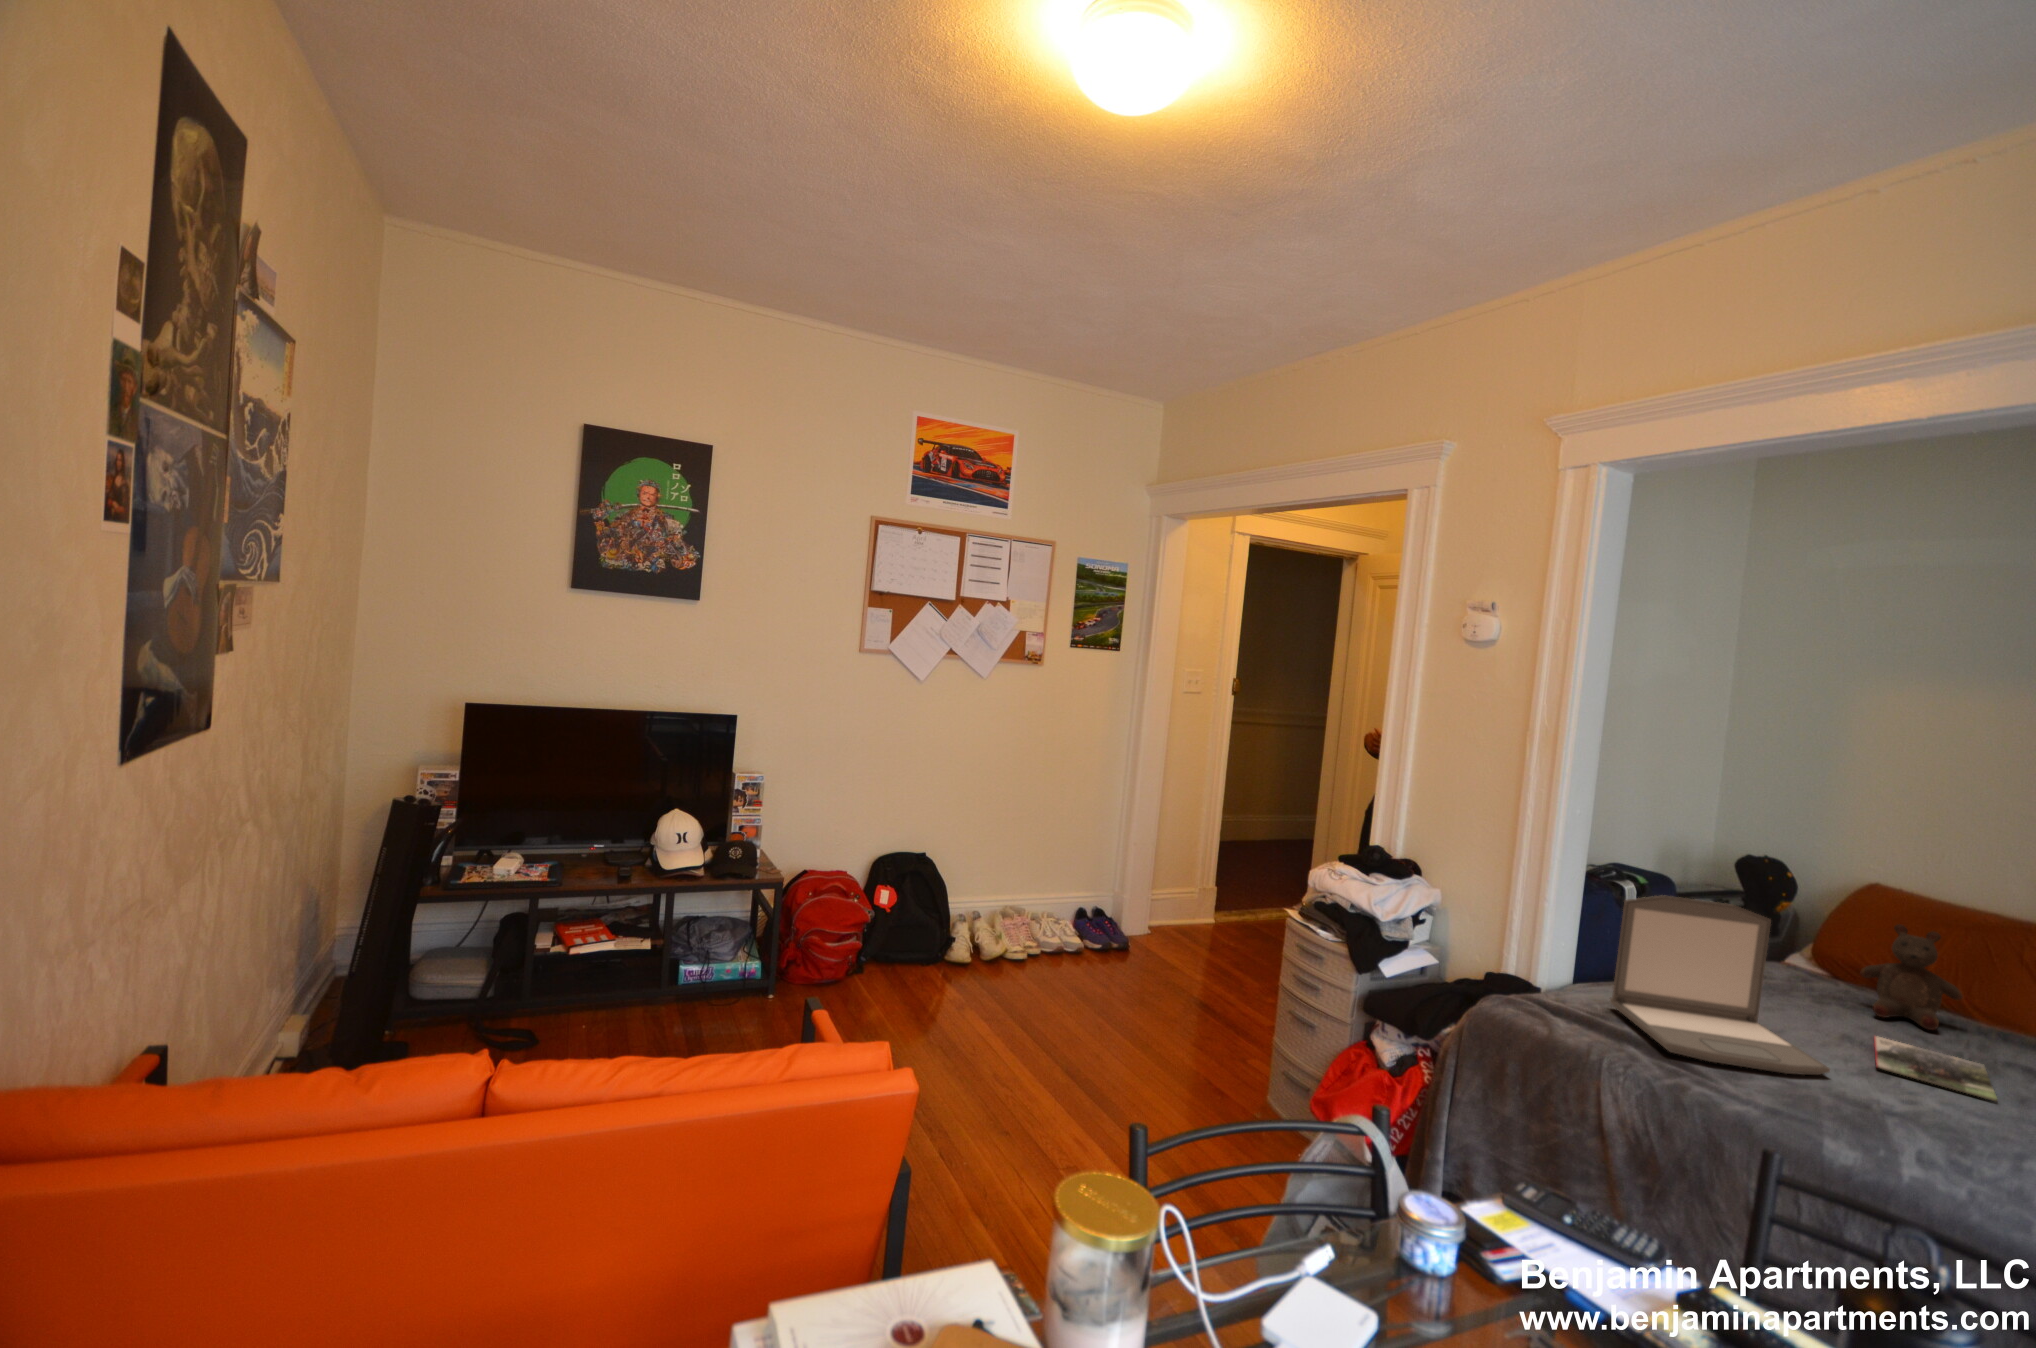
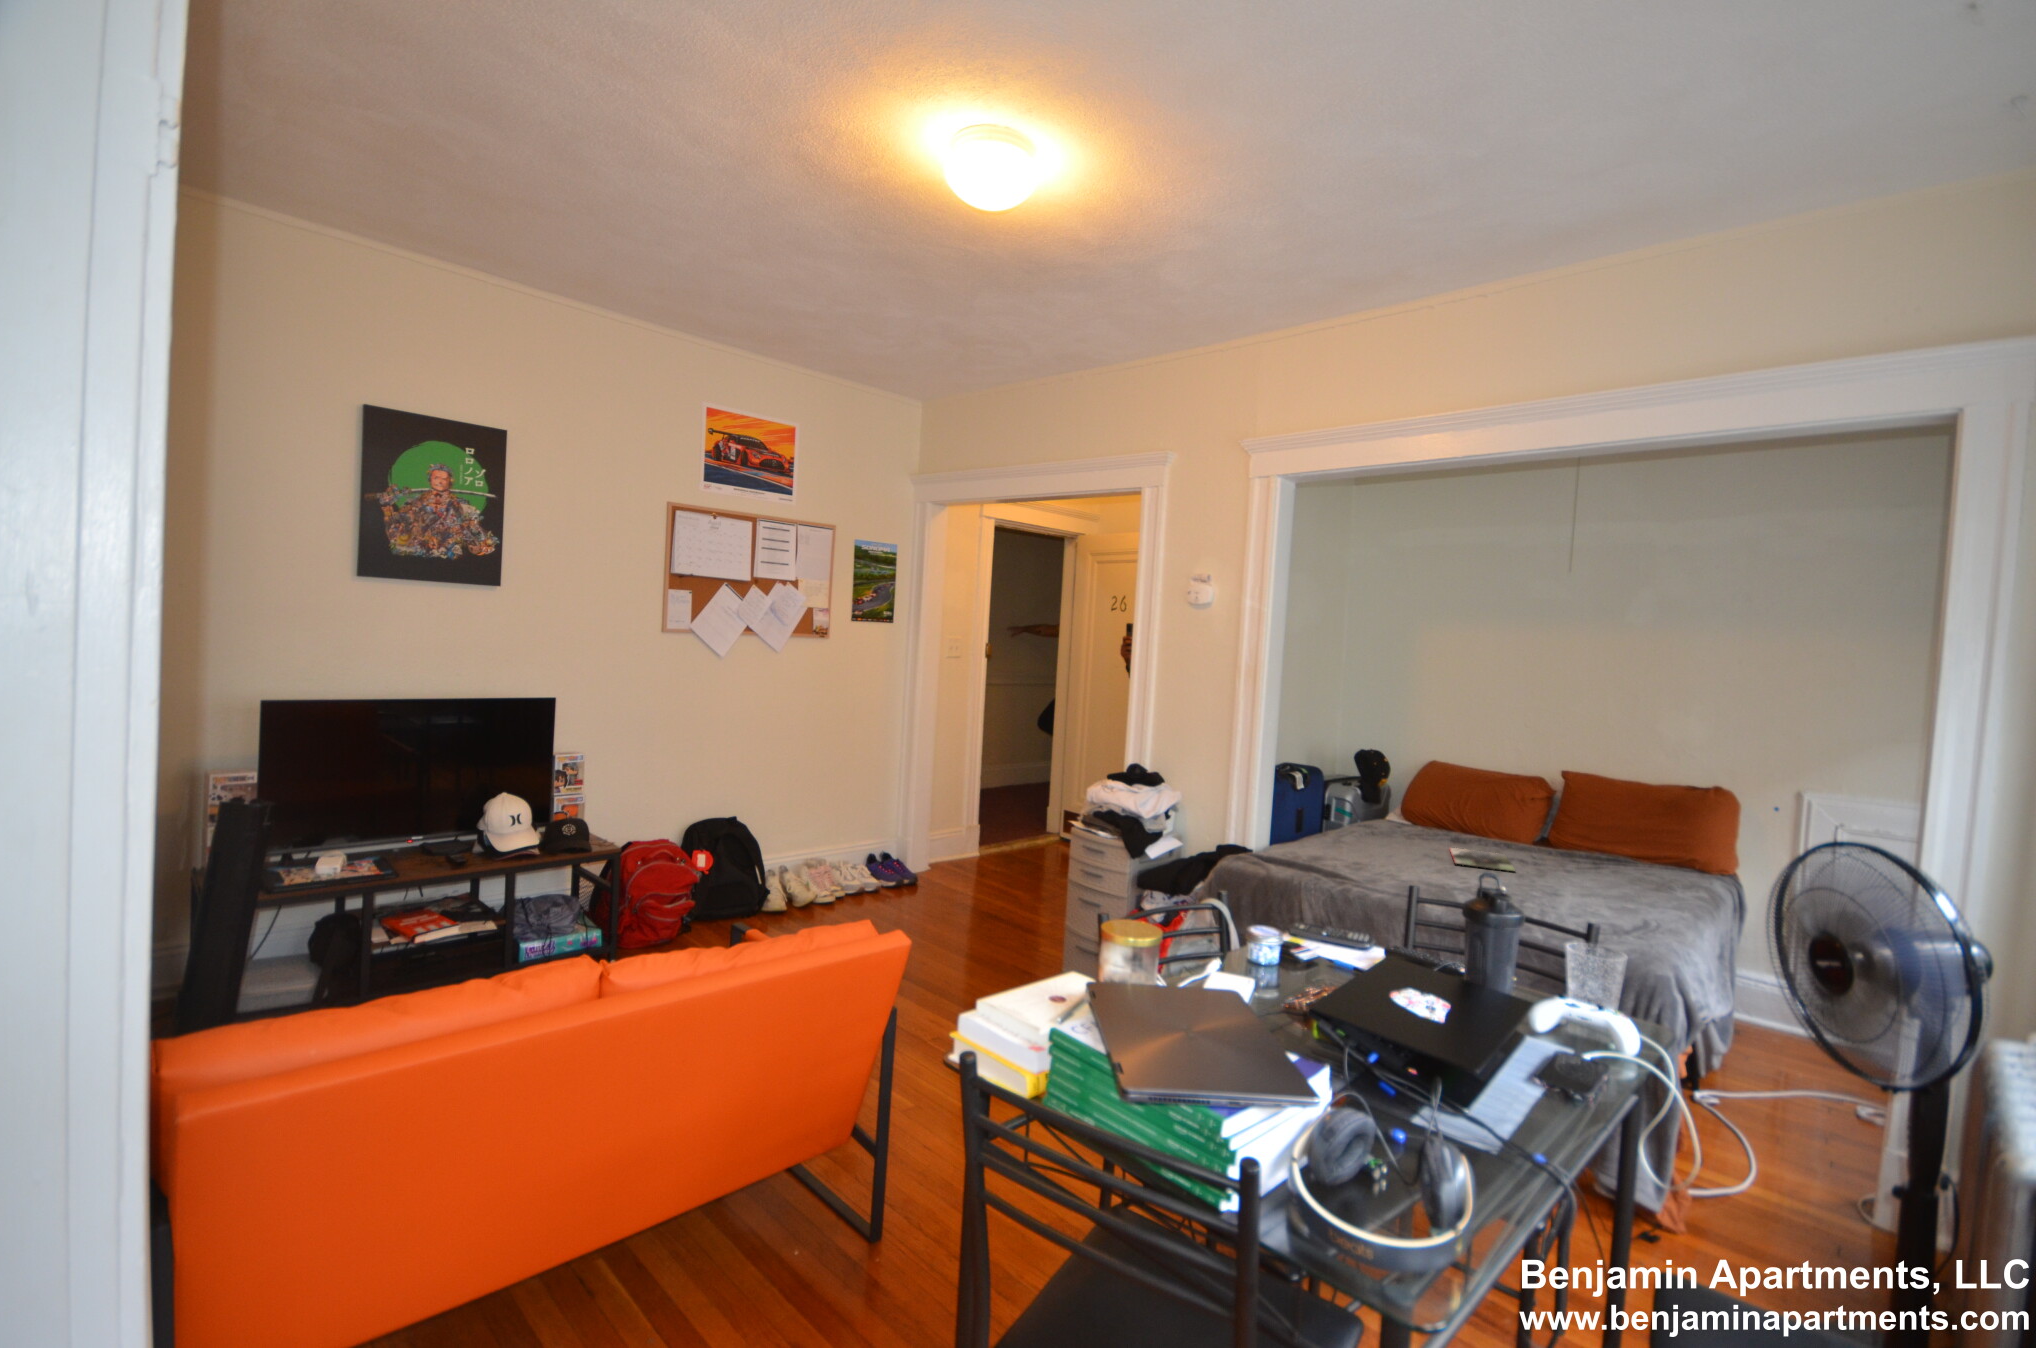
laptop: present [1610,896,1830,1075] -> none [1305,771,1434,873]
stuffed bear: present [1860,924,1963,1030] -> none [1437,777,1491,841]

